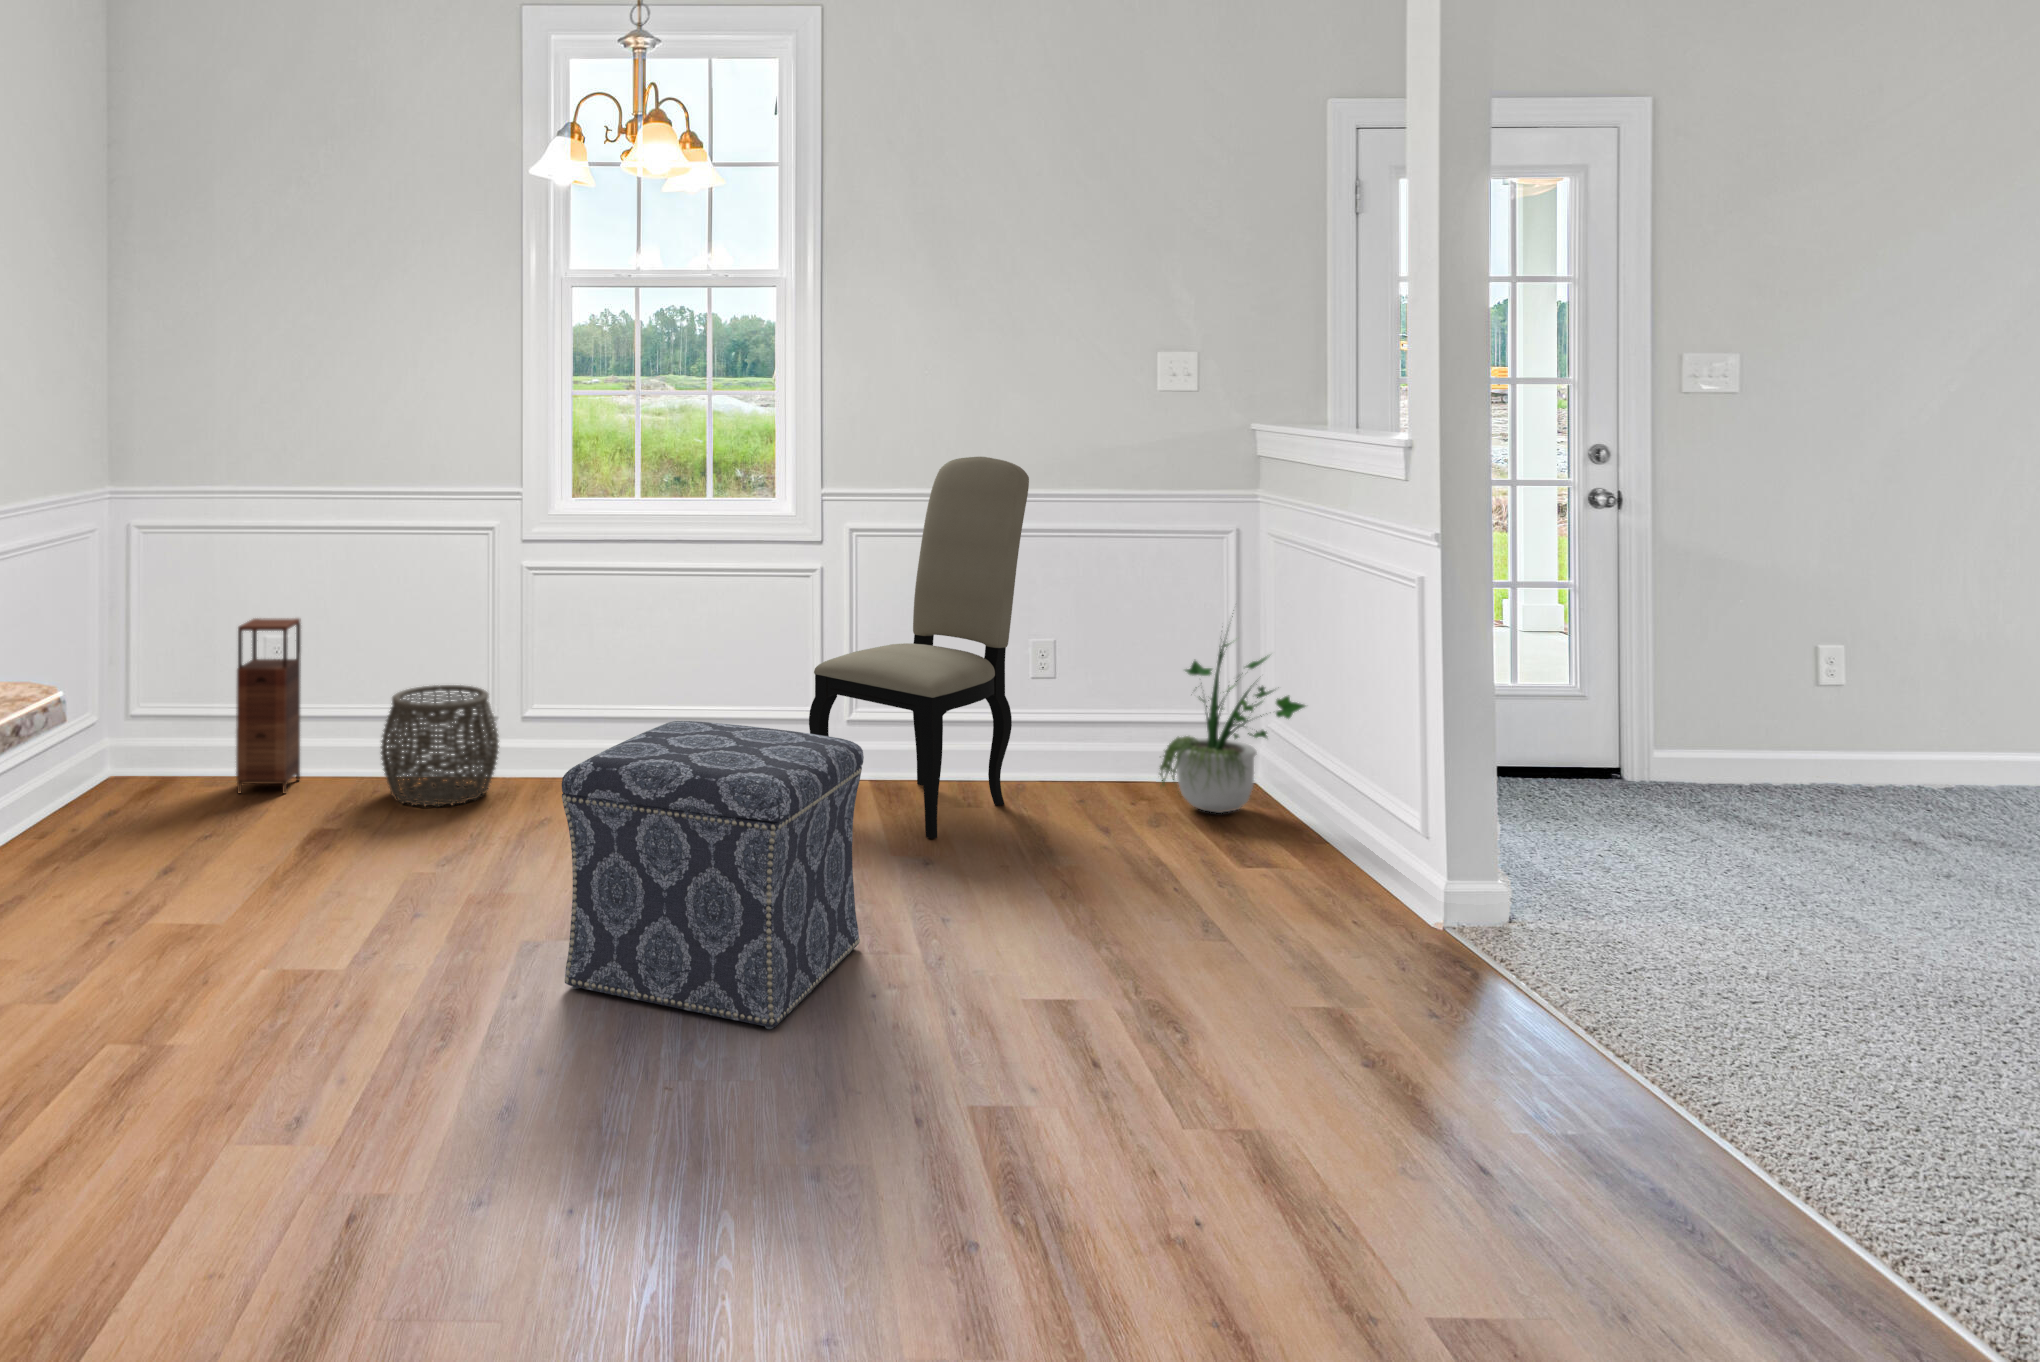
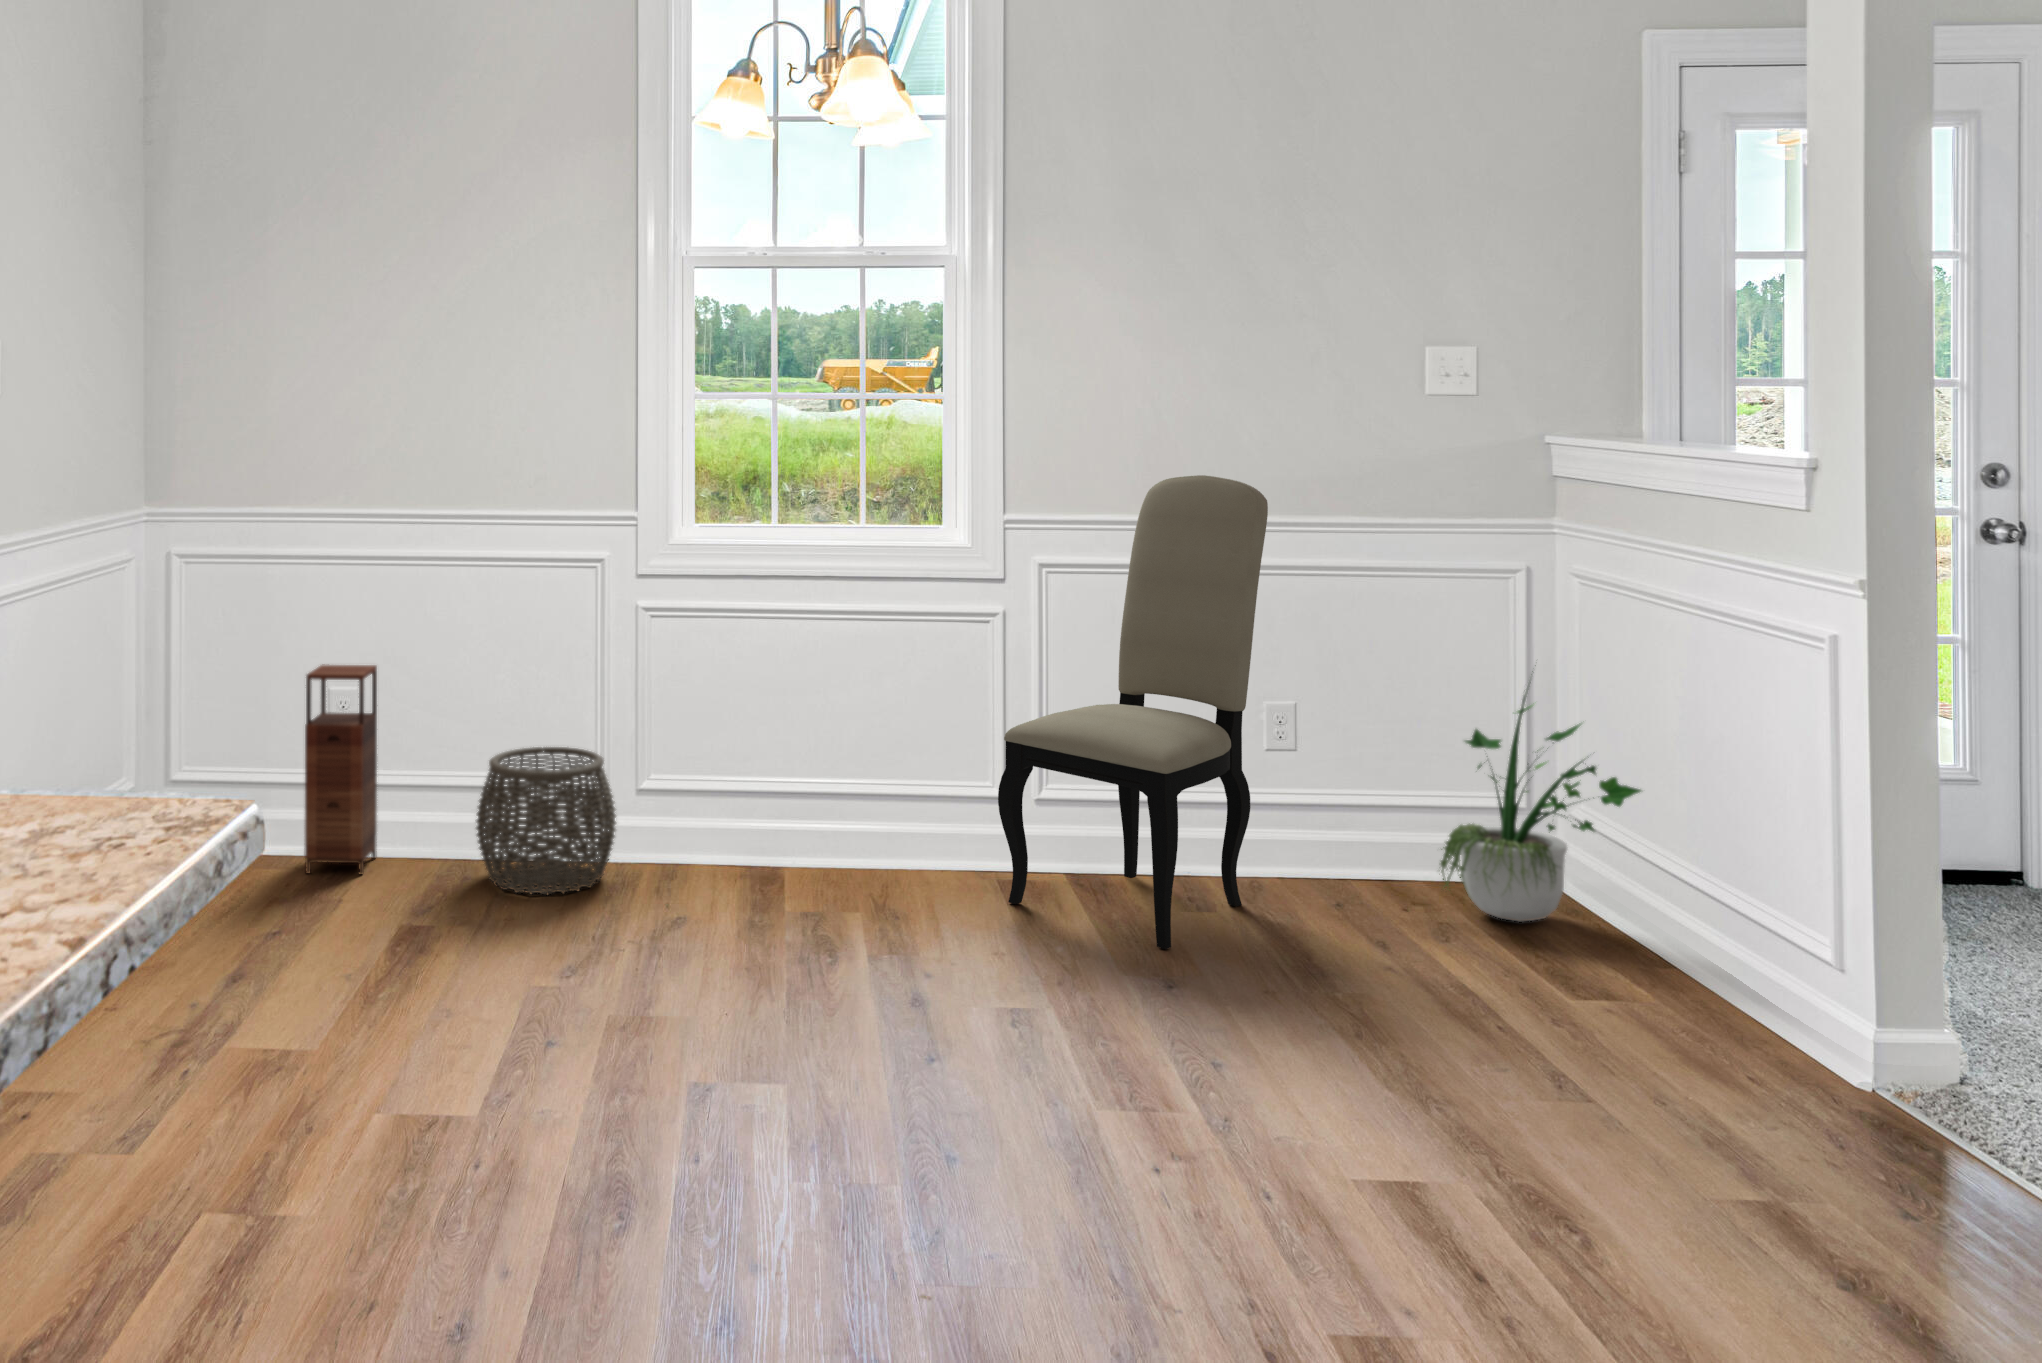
ottoman: present [562,721,864,1029] -> none [752,804,1123,1212]

